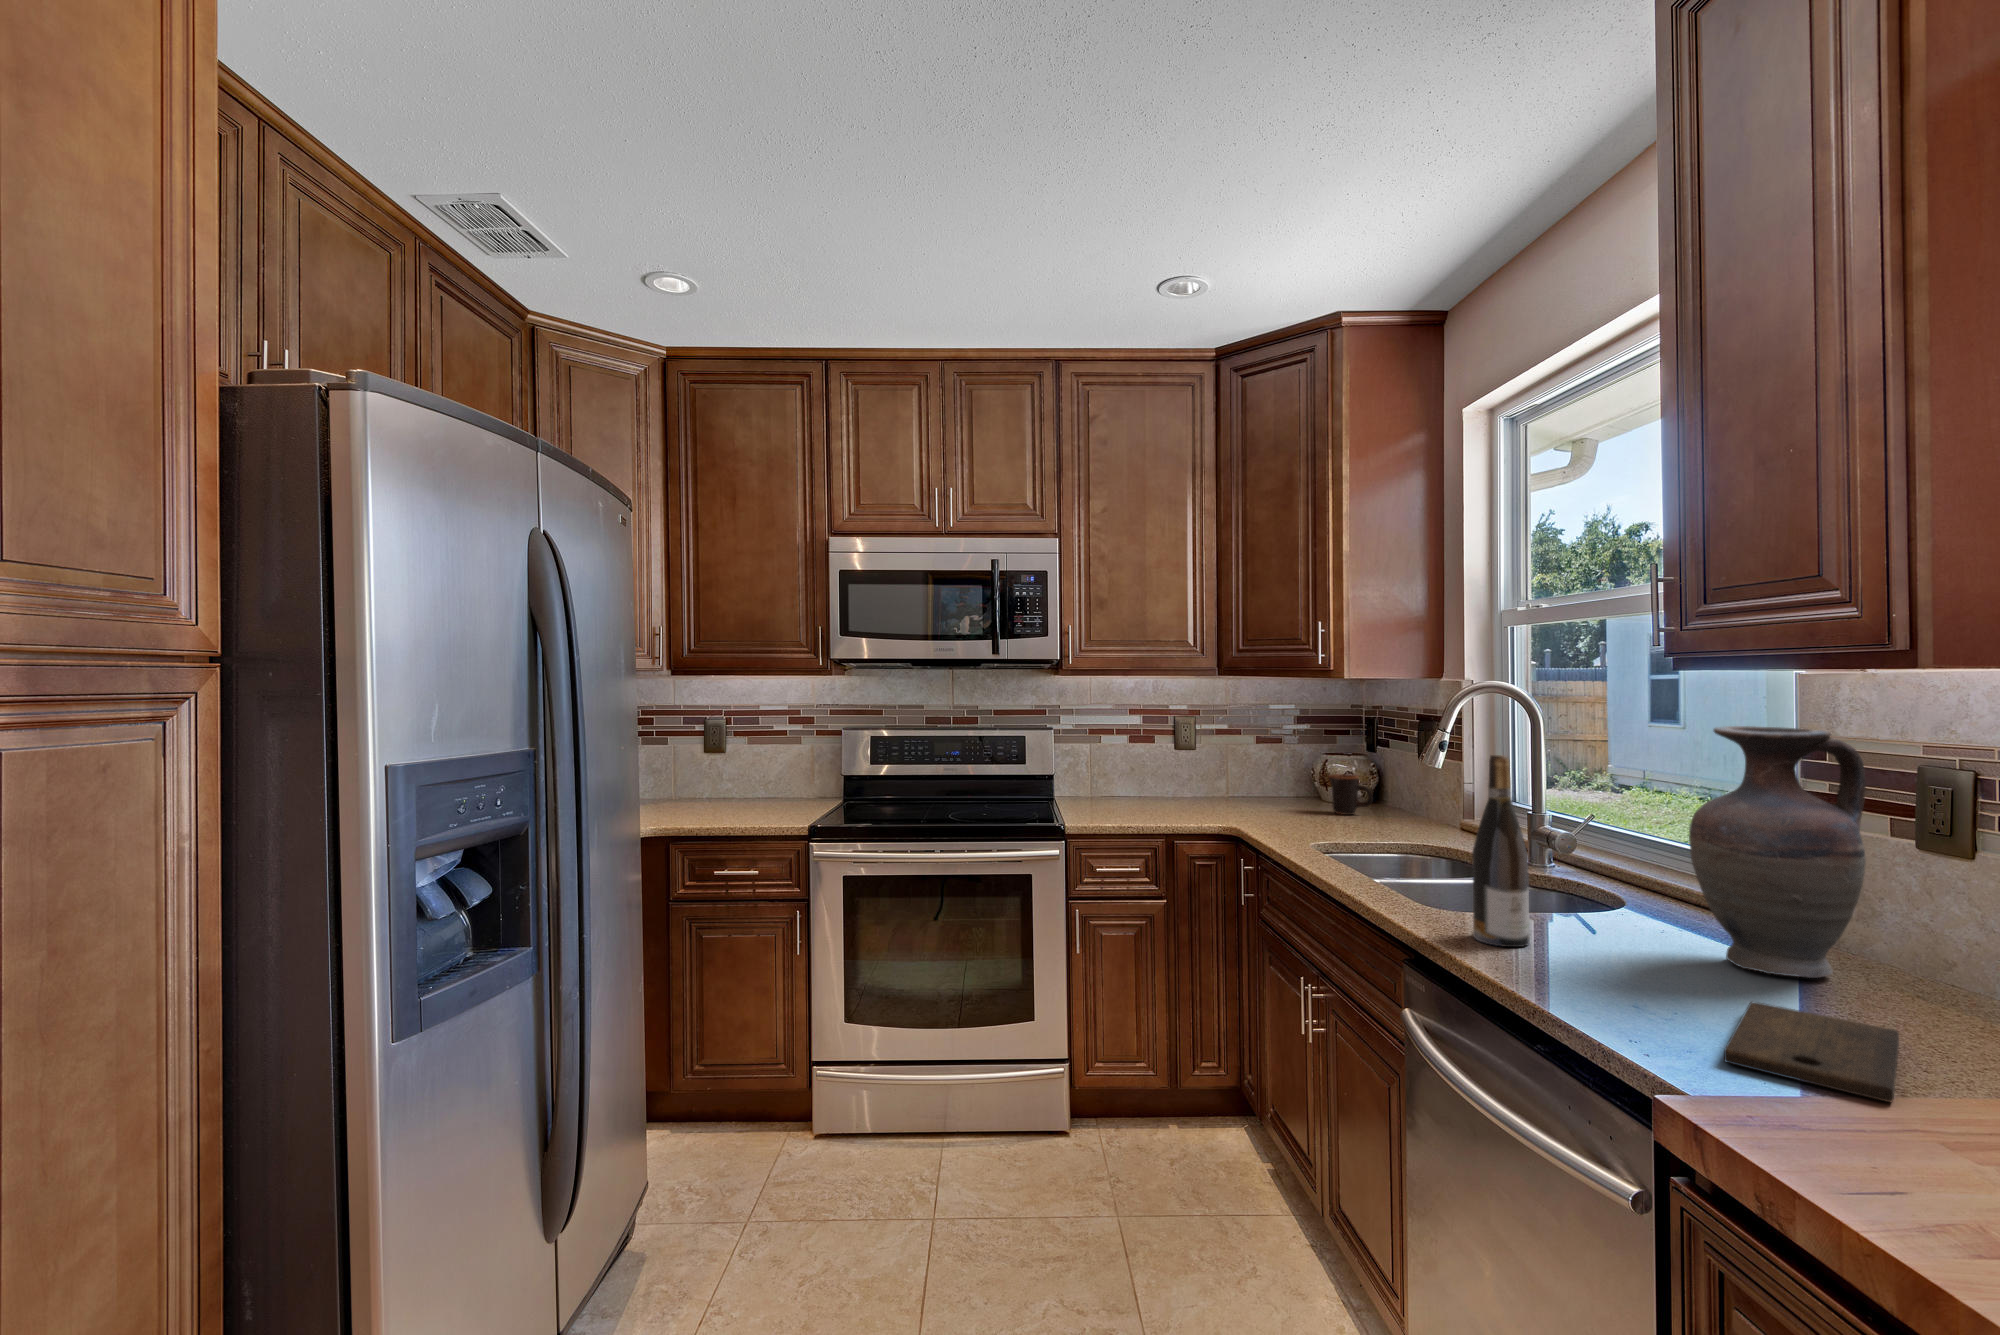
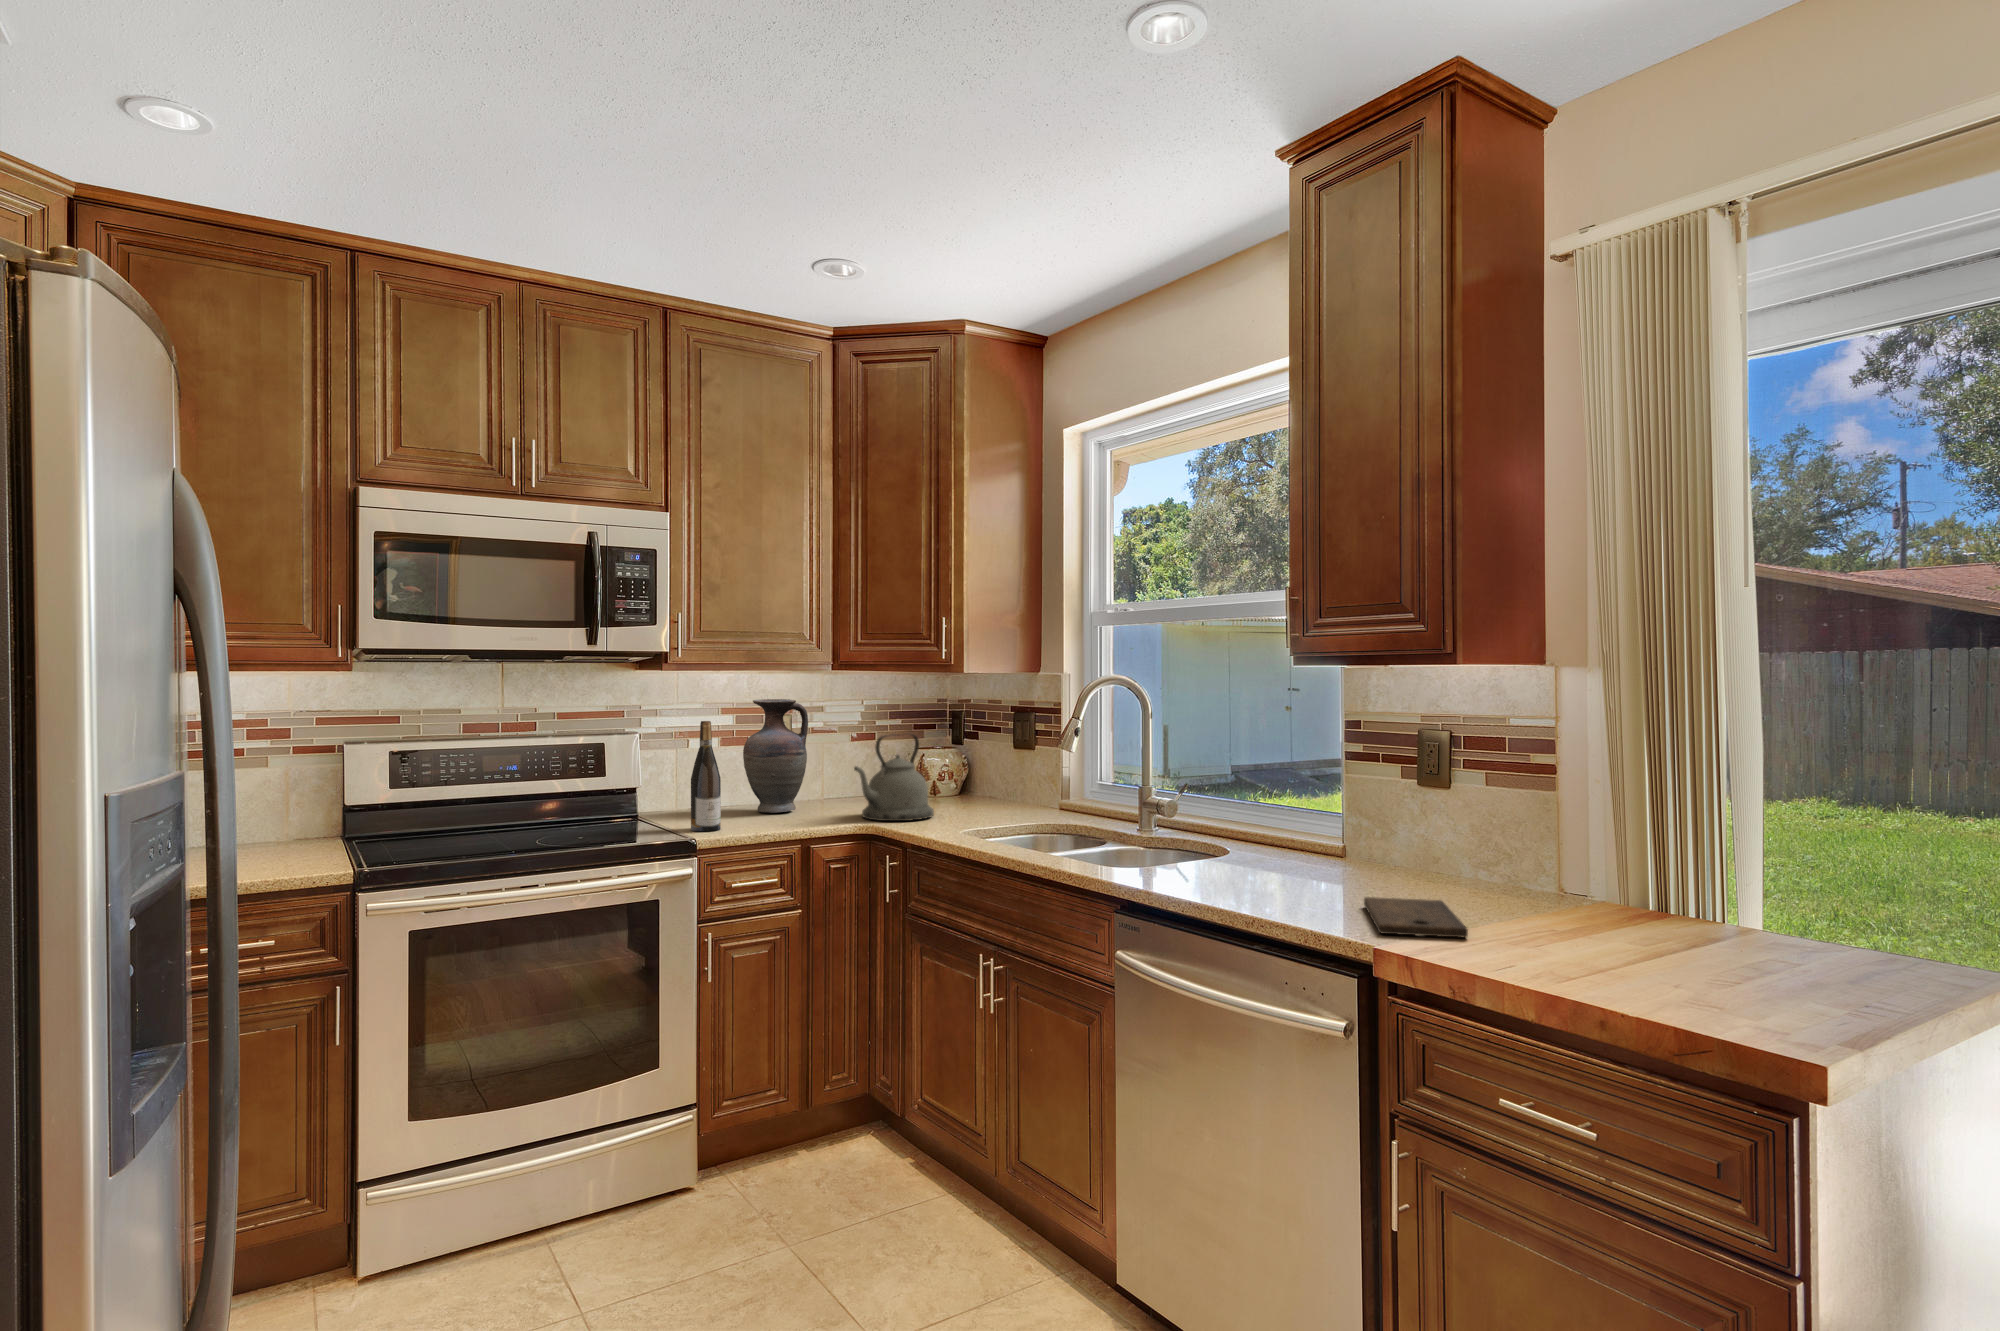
vase: present [1689,726,1866,978] -> present [743,699,808,812]
kettle: none [1227,737,1317,824] -> present [854,734,934,821]
wine bottle: present [1472,755,1529,947] -> present [691,721,721,831]
mug: present [1328,774,1373,815] -> none [934,769,975,809]

